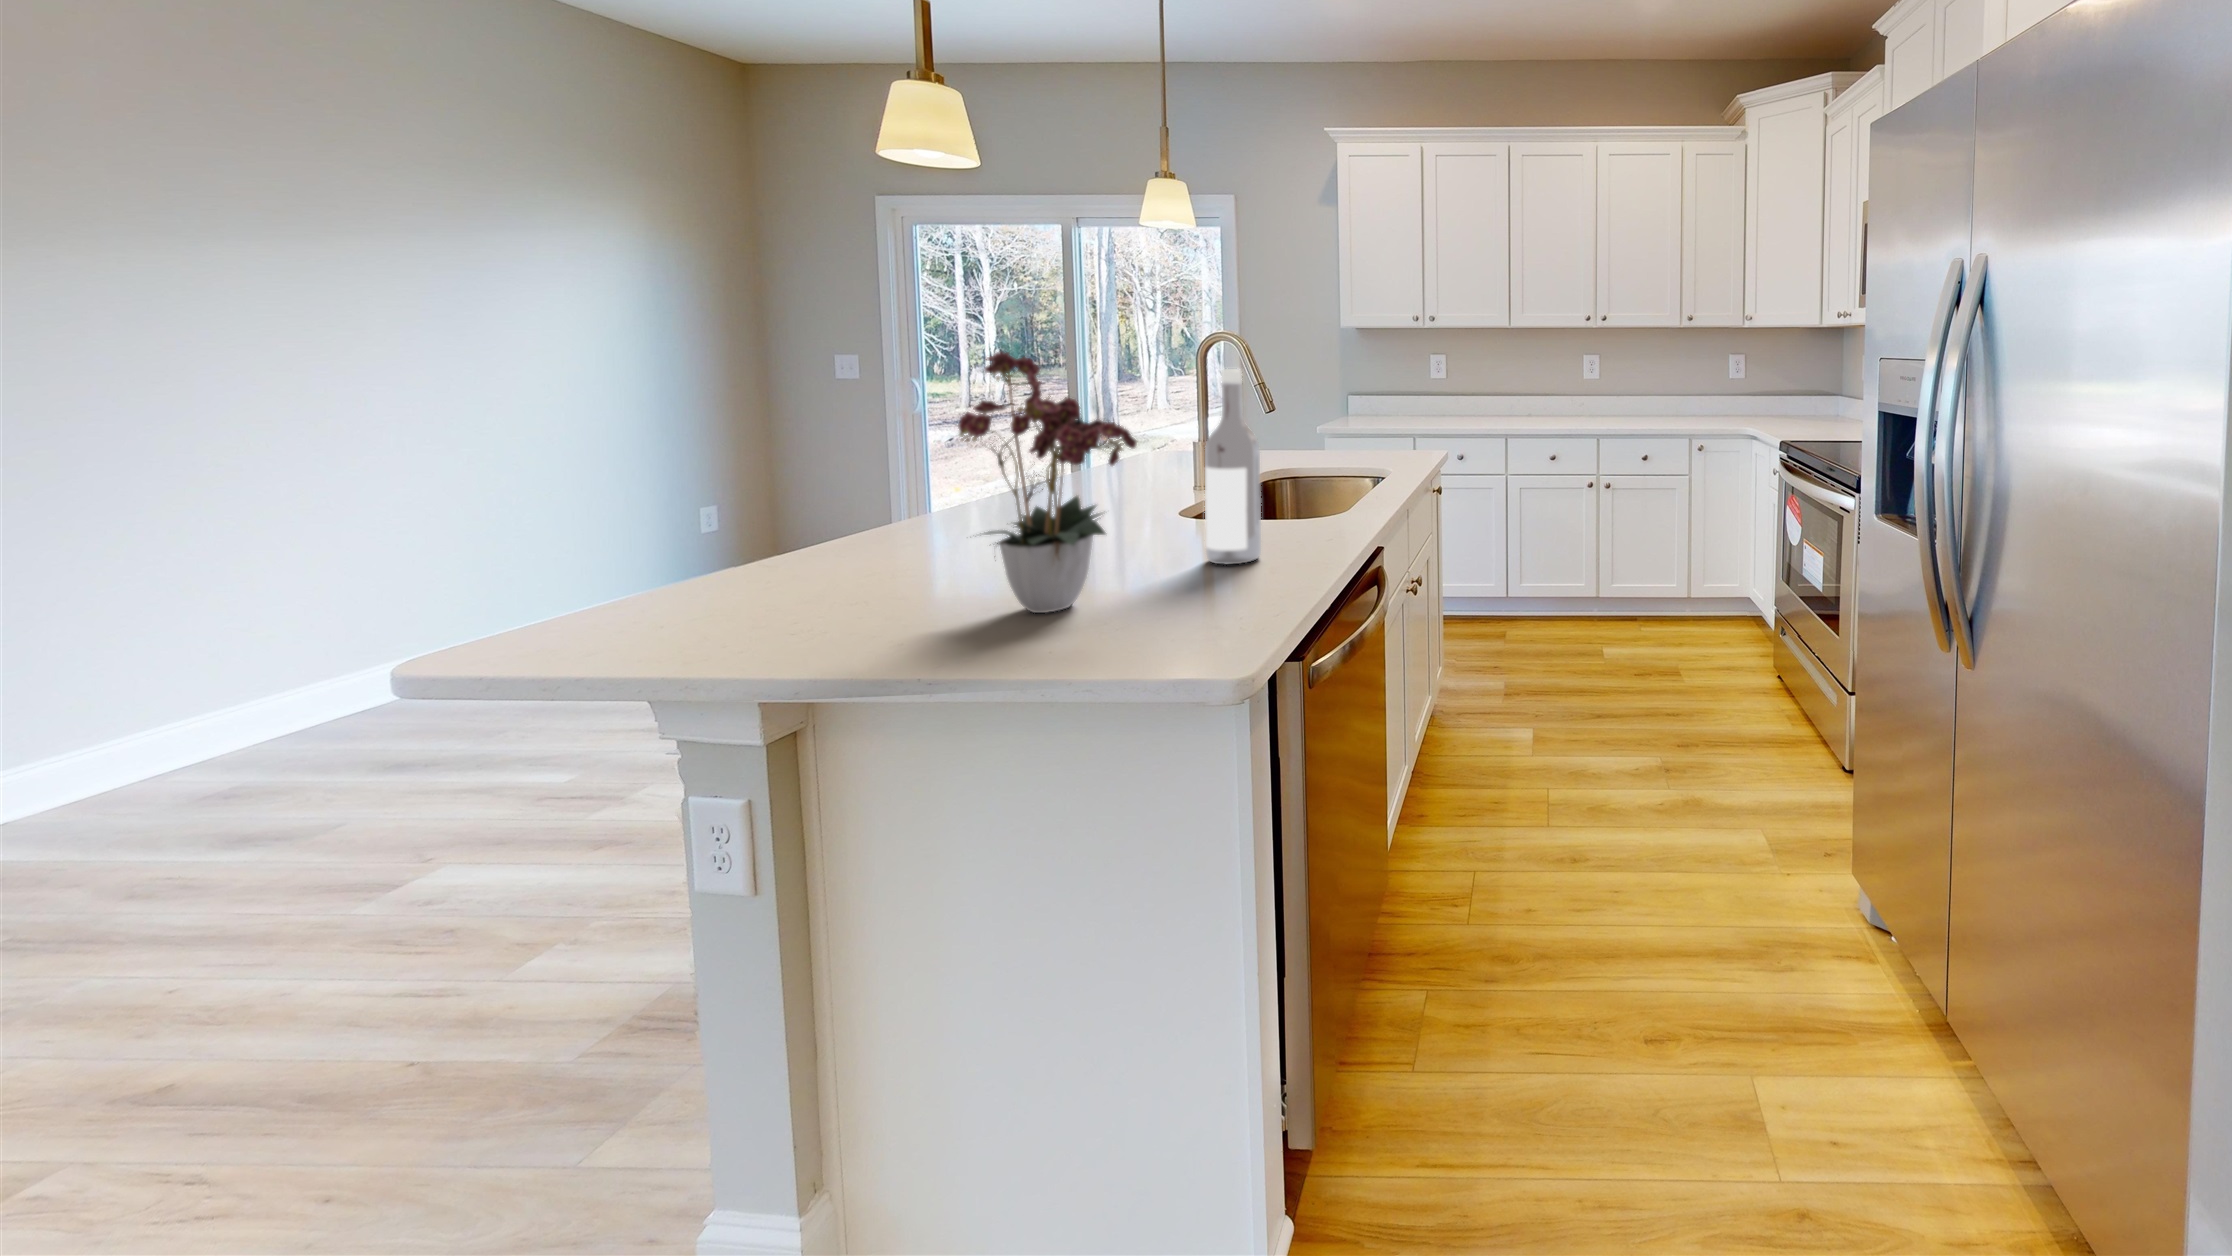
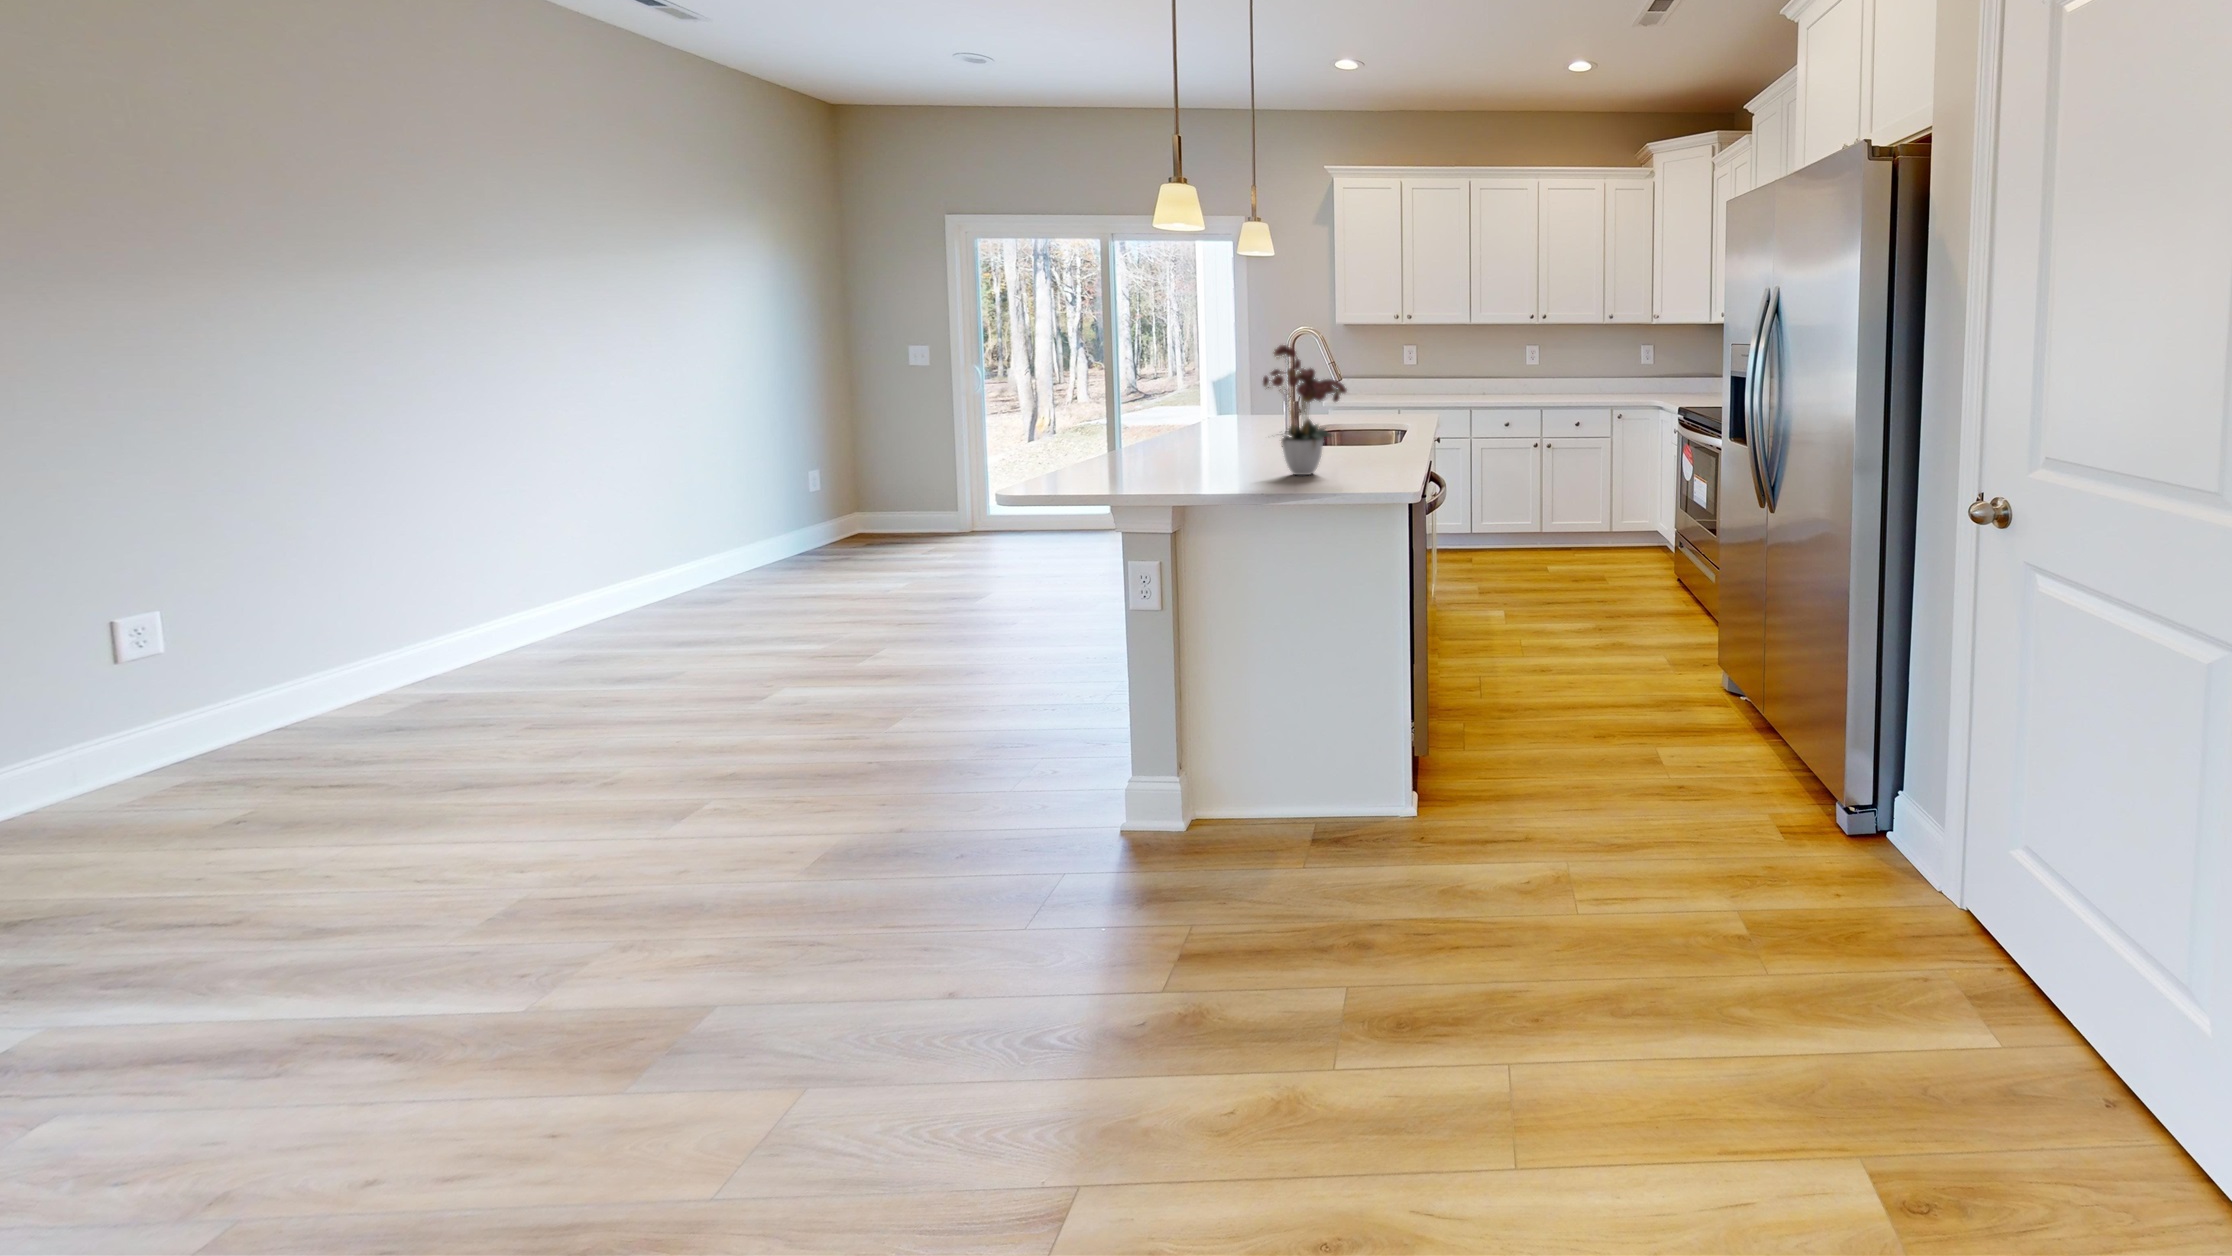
wine bottle: present [1205,369,1261,564] -> none [1357,354,1387,460]

